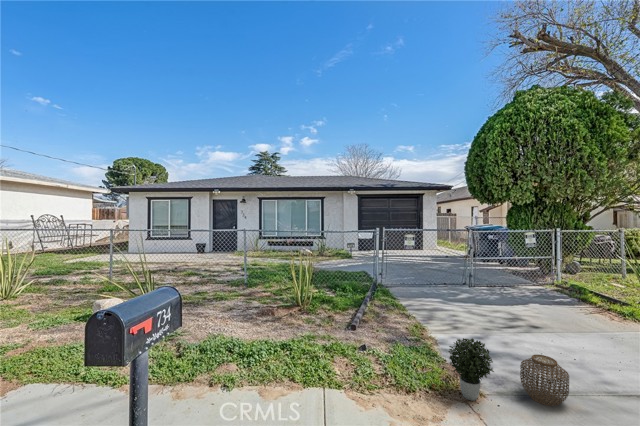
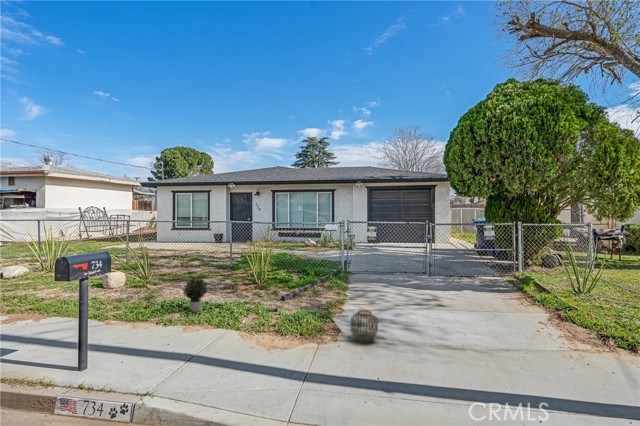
potted plant: present [448,338,494,401] -> present [183,278,207,312]

